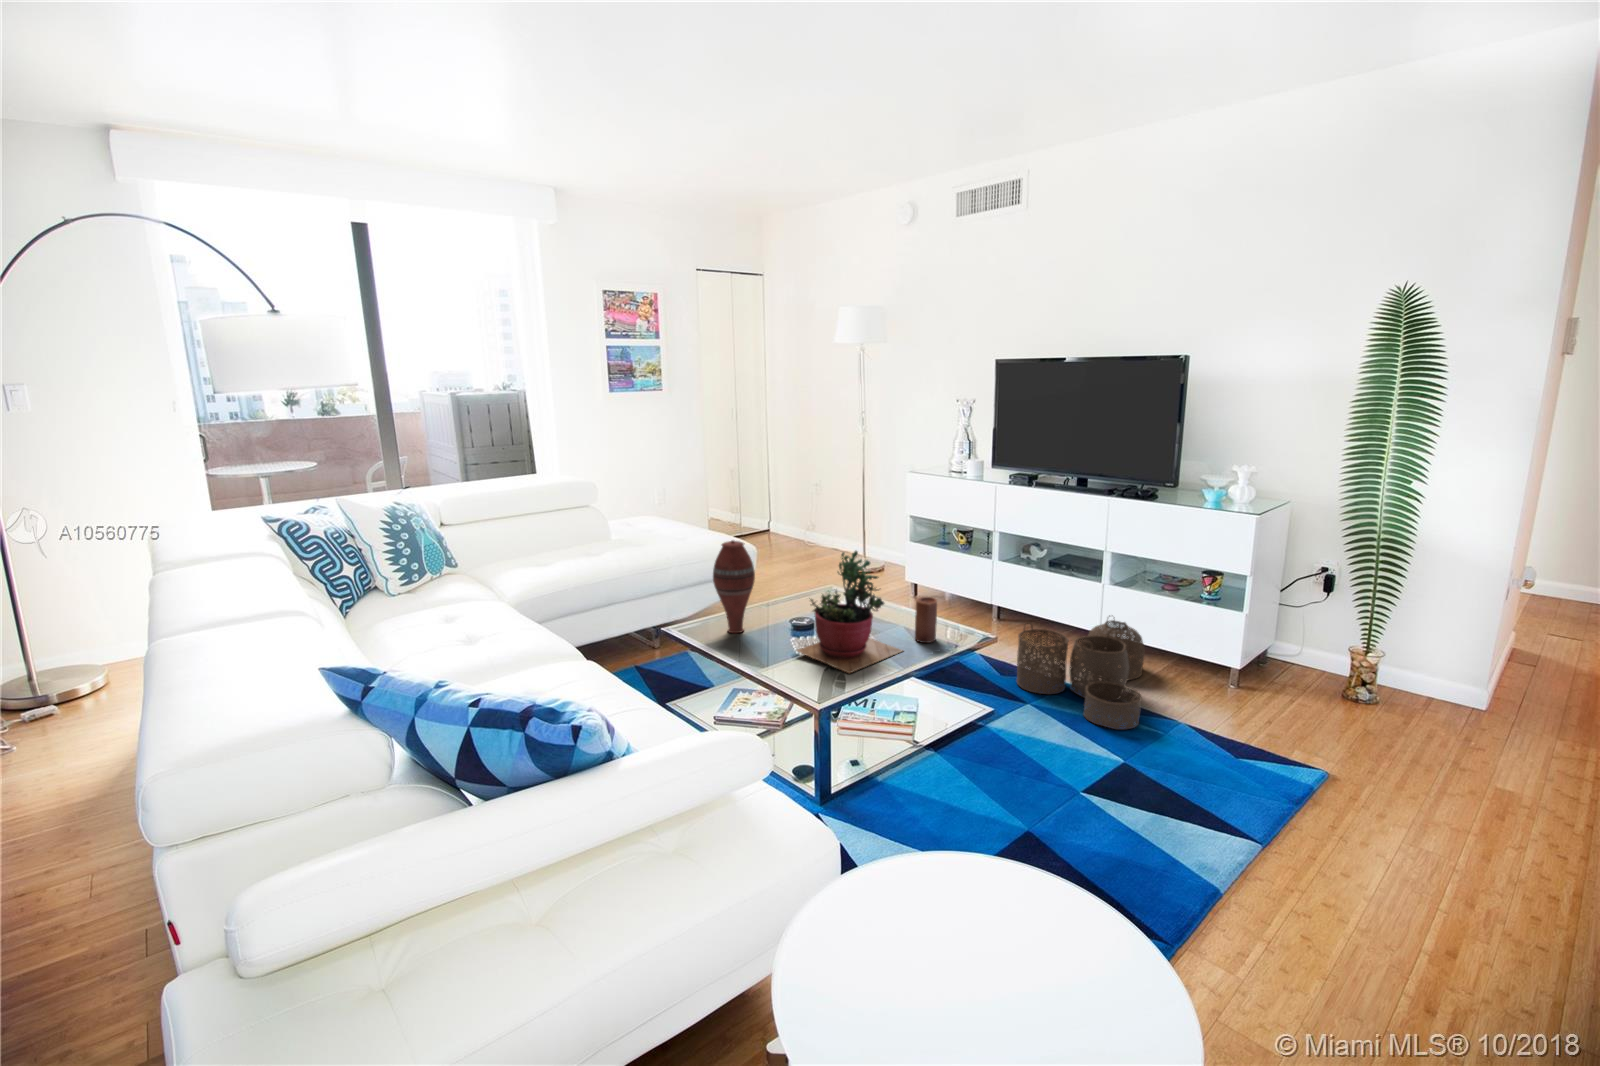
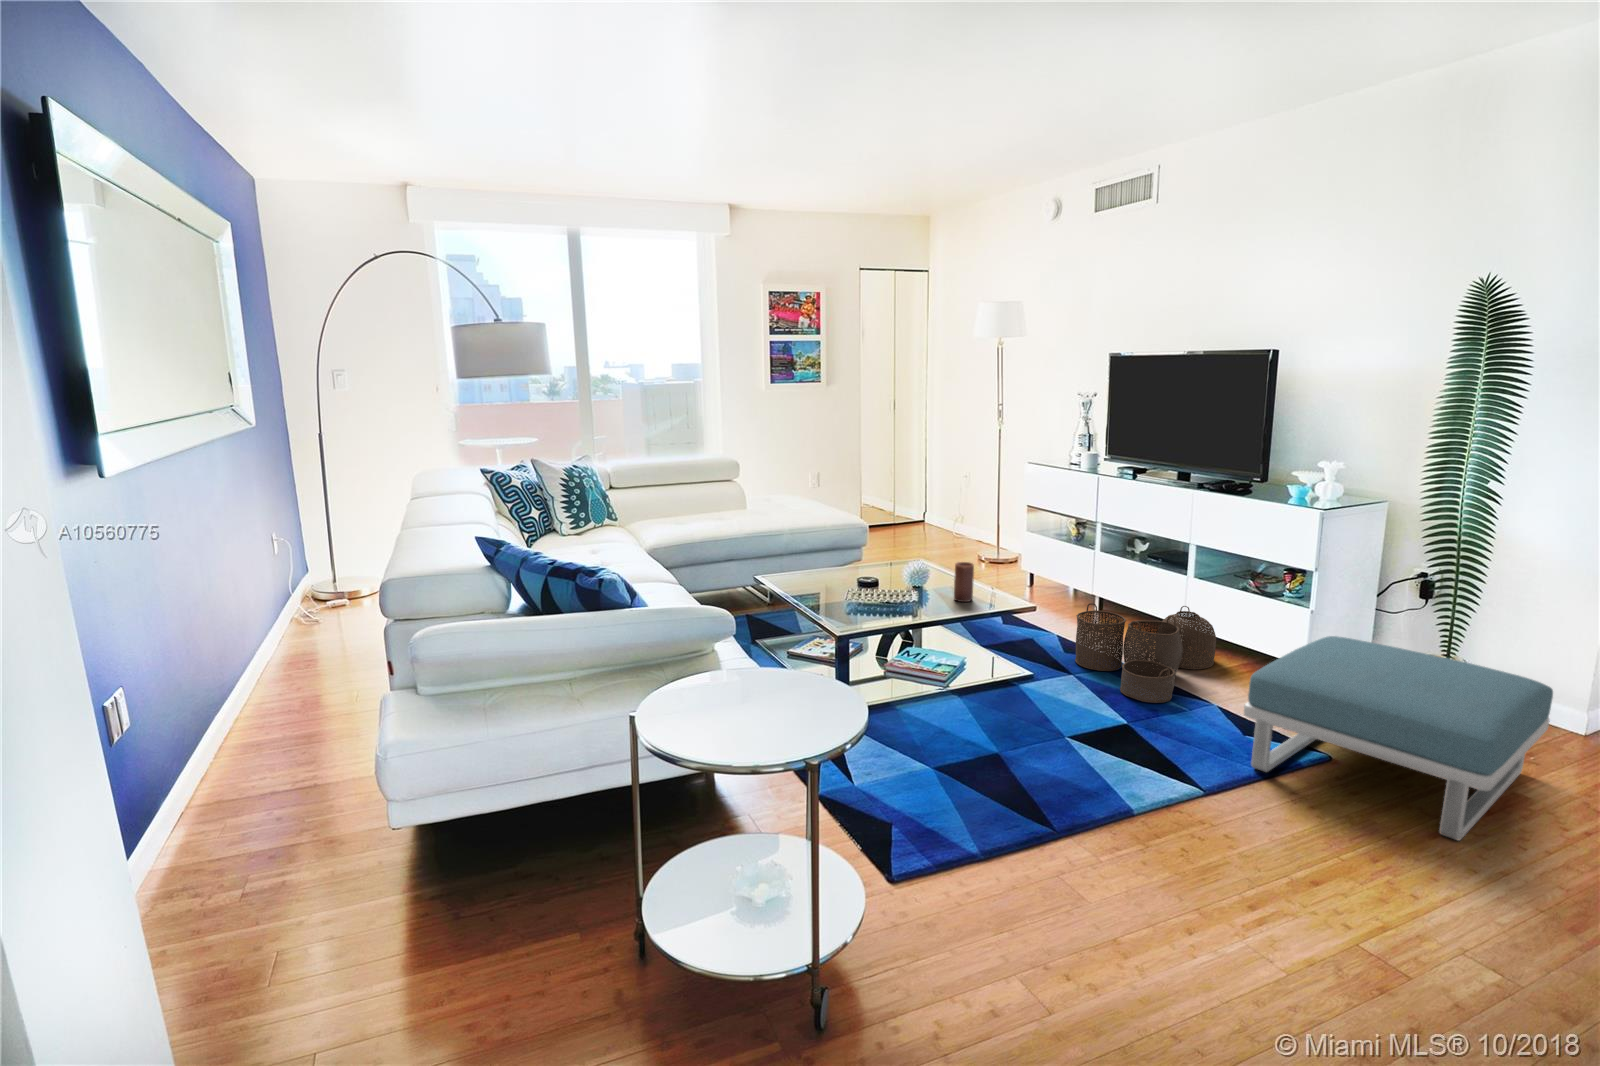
vase: present [713,540,755,633] -> none [792,504,827,583]
succulent plant: present [797,551,902,673] -> none [844,514,937,614]
footstool: none [1267,644,1569,868] -> present [1244,636,1553,840]

